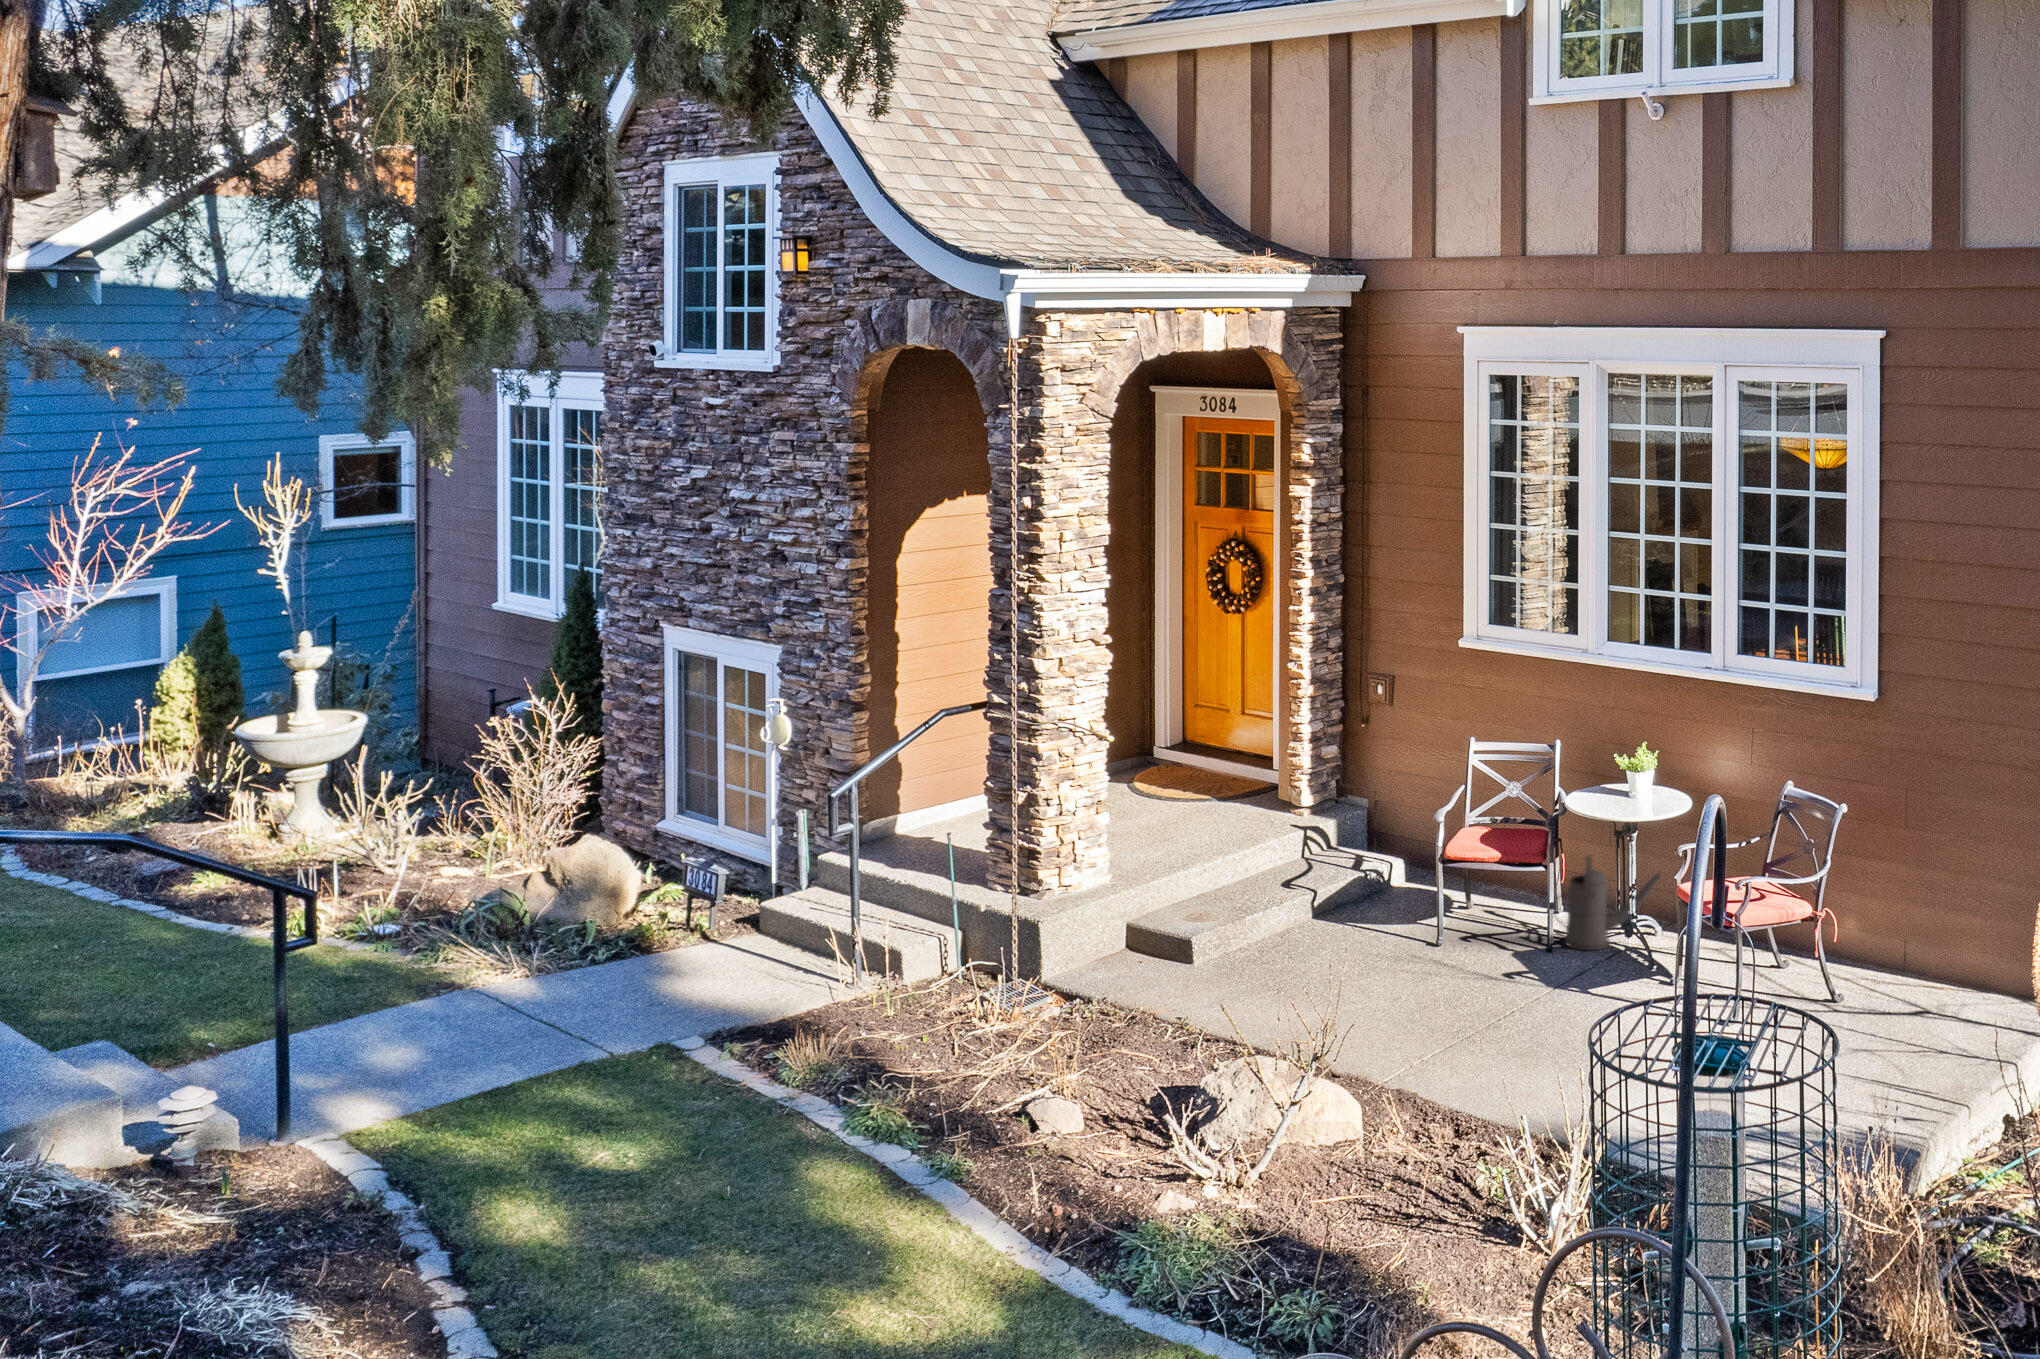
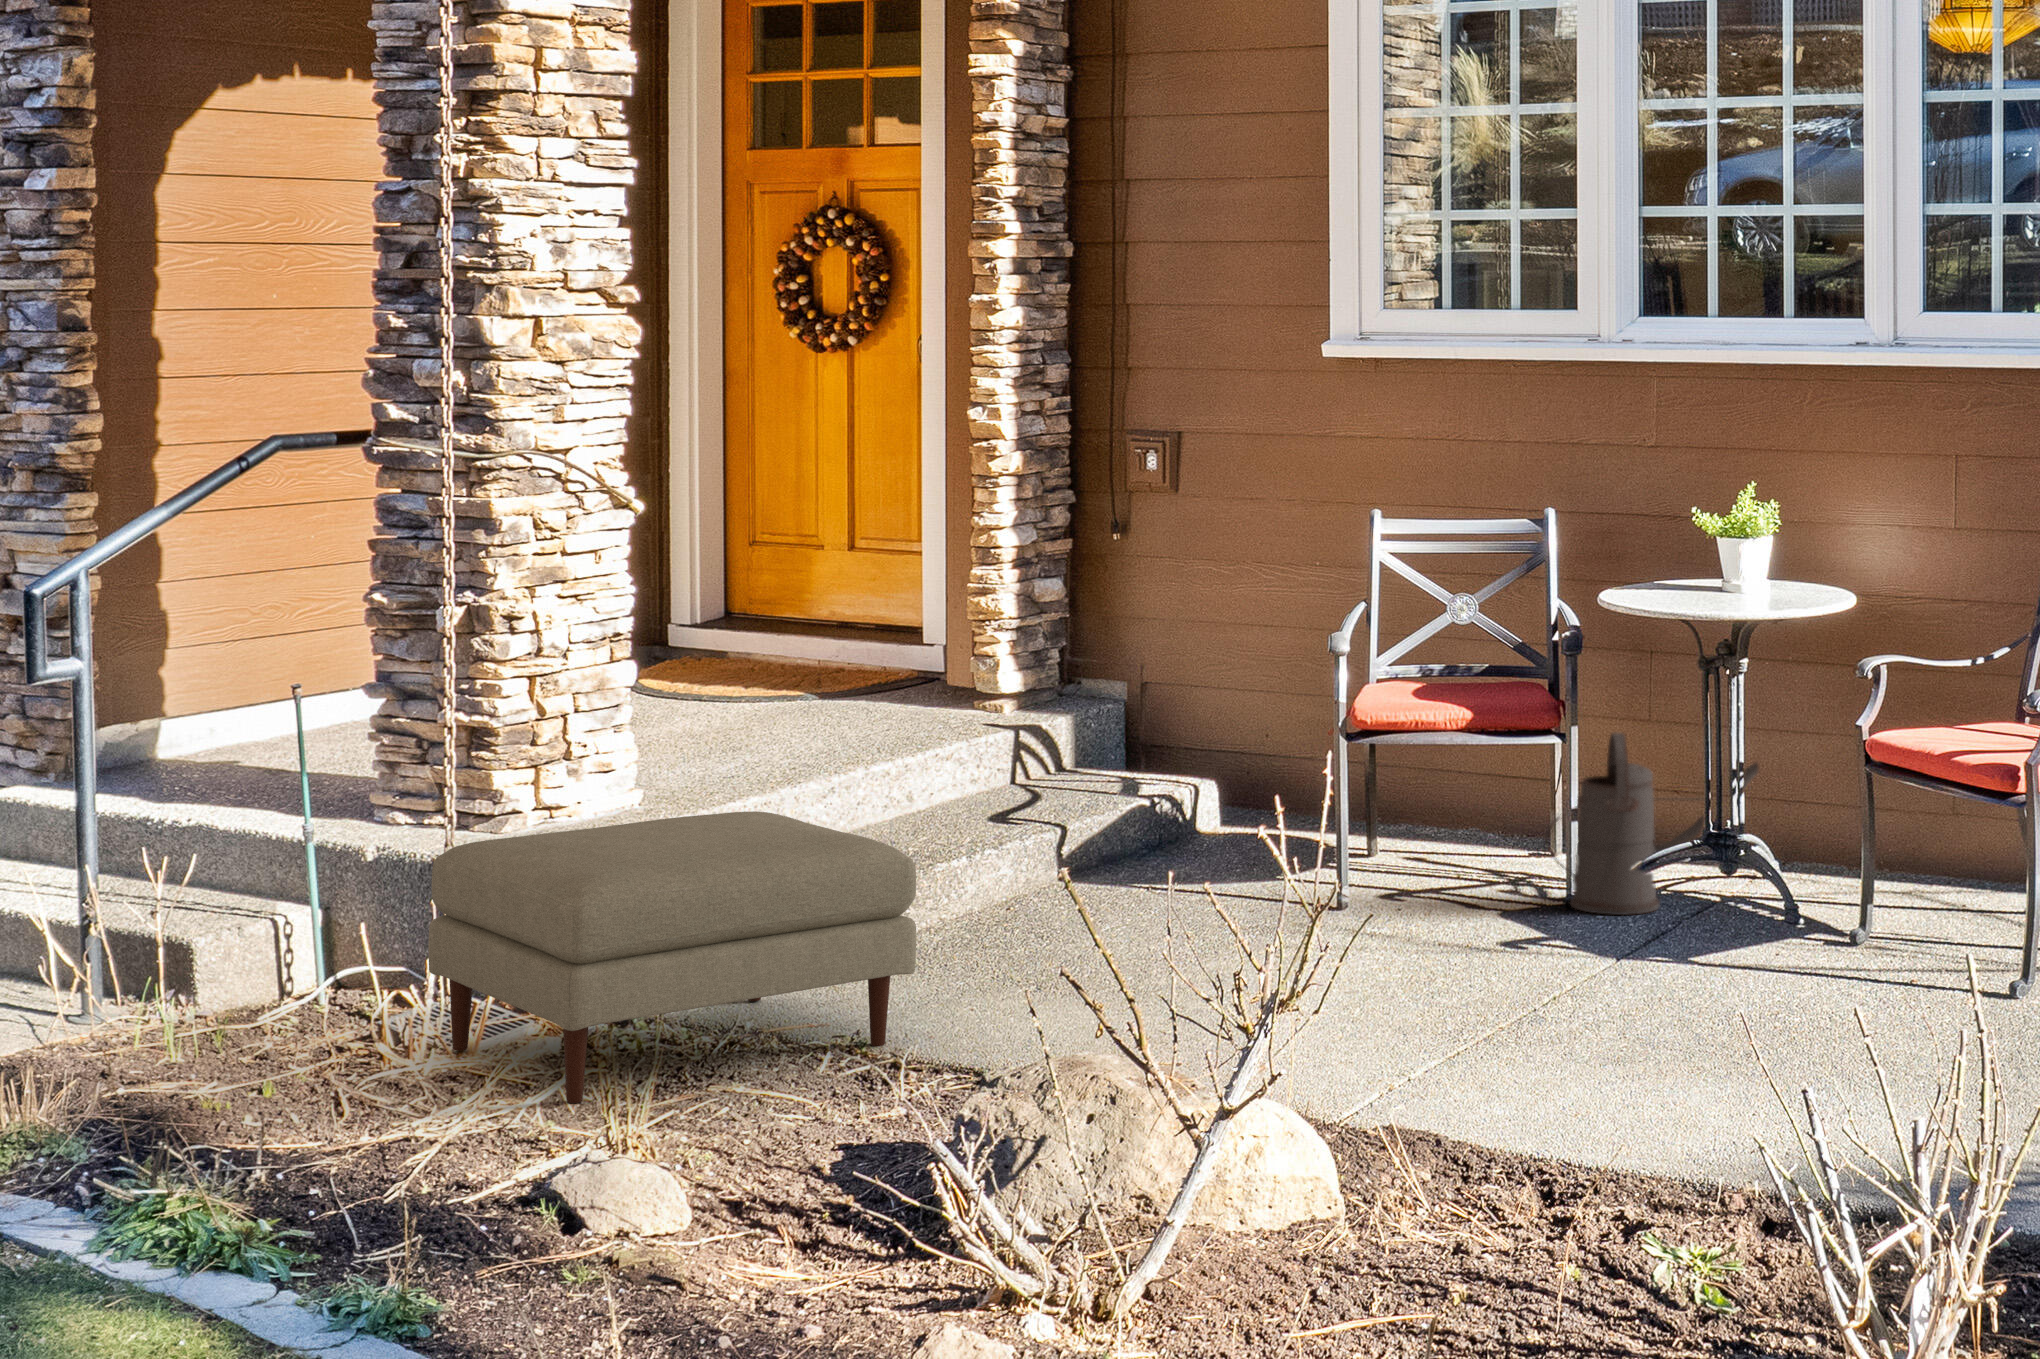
ottoman: none [998,903,1211,1054] -> present [428,811,916,1103]

